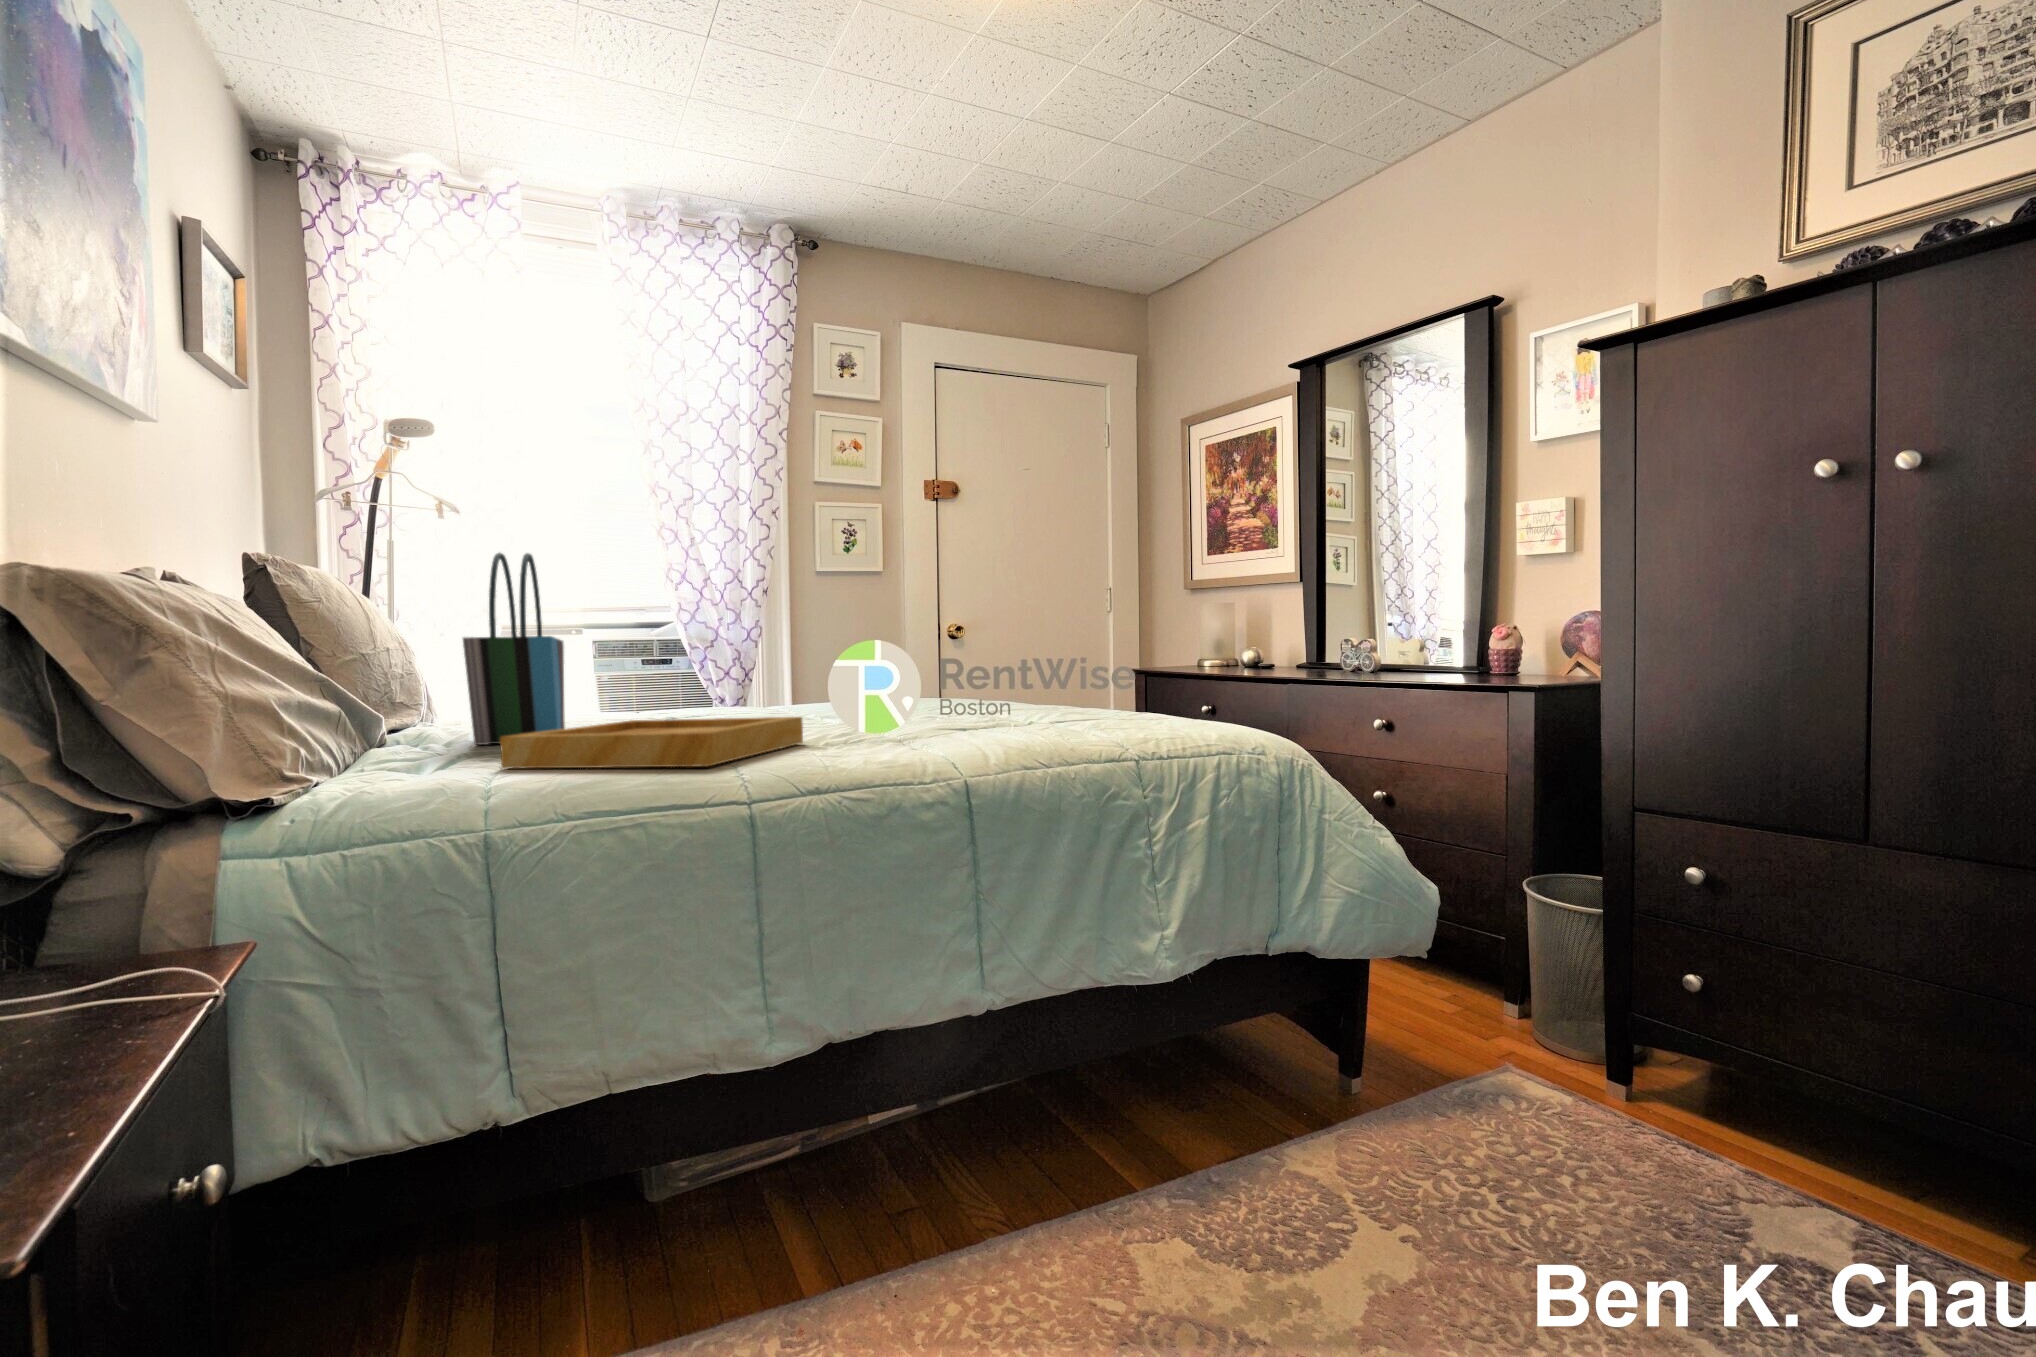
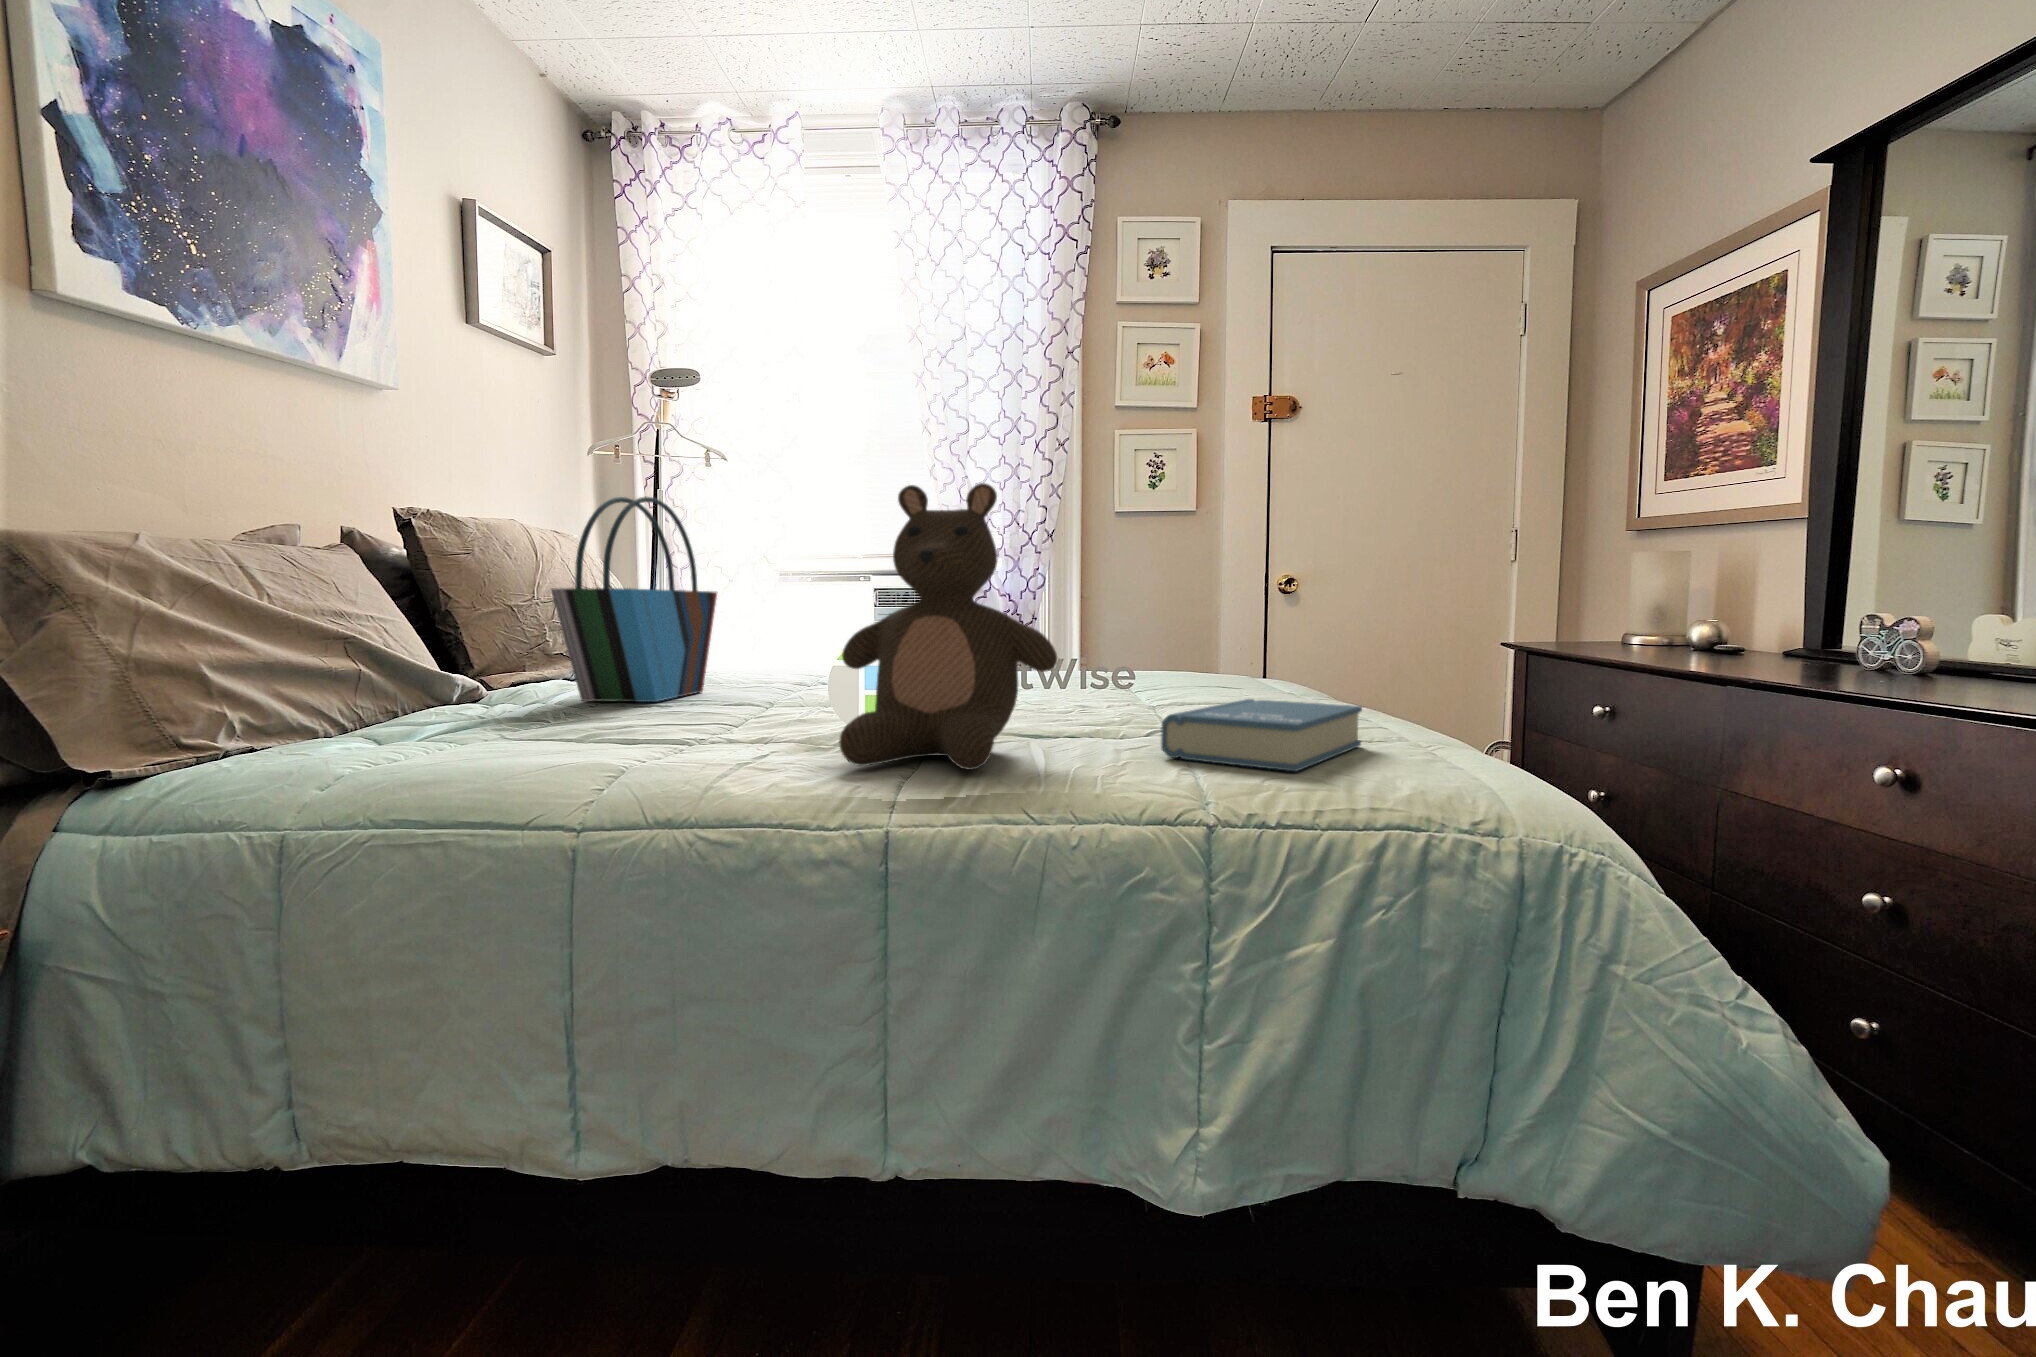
stuffed bear: none [848,554,1002,749] -> present [839,483,1057,770]
book: none [1064,697,1156,733] -> present [1161,699,1362,771]
tray: present [500,717,803,769] -> none [454,688,818,769]

